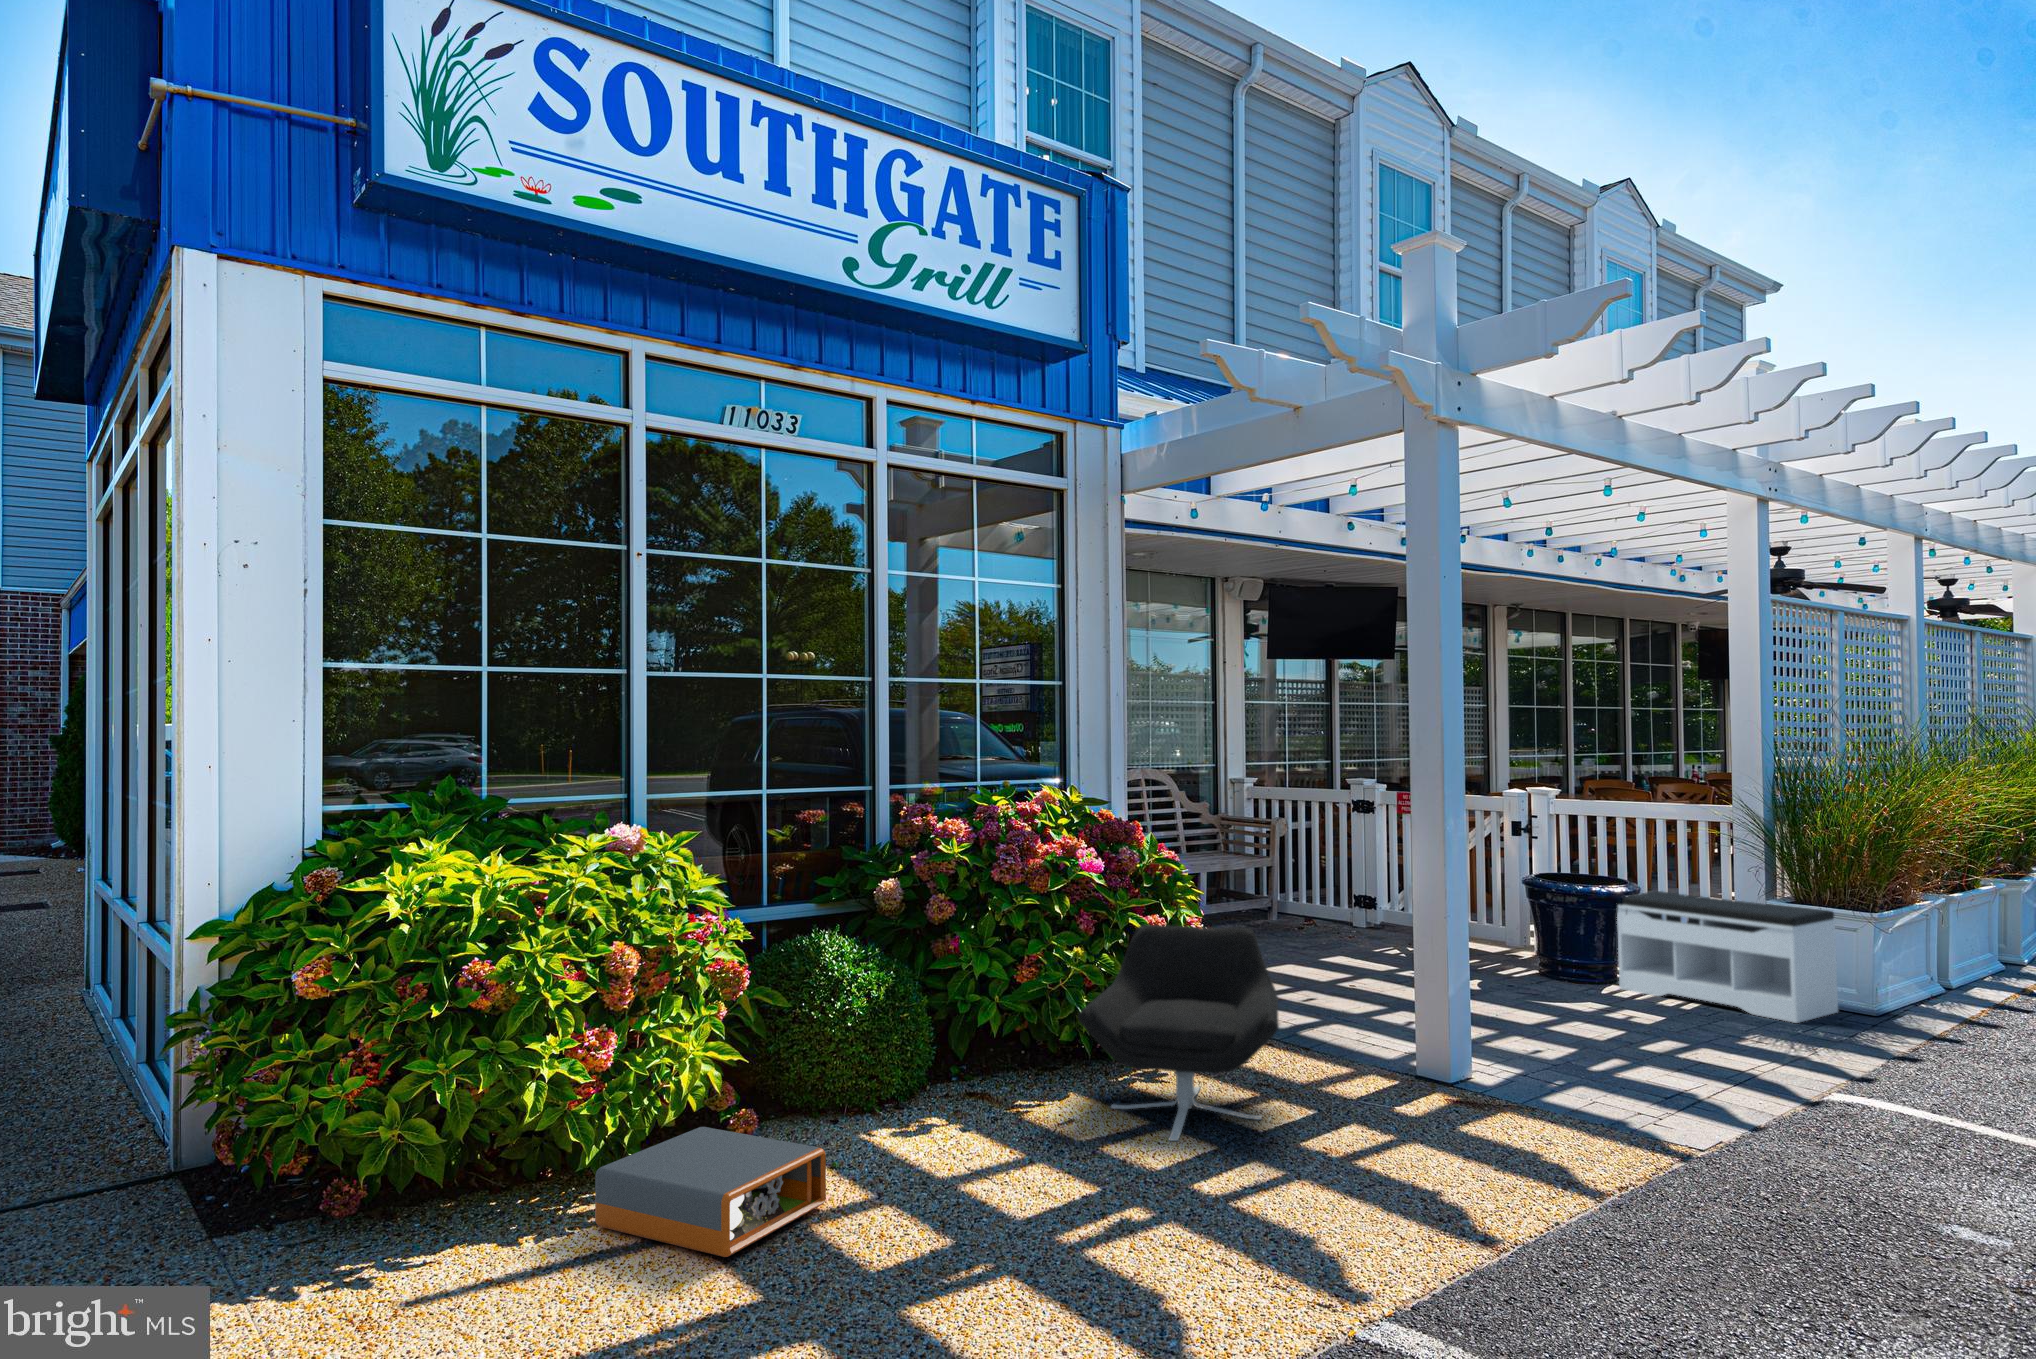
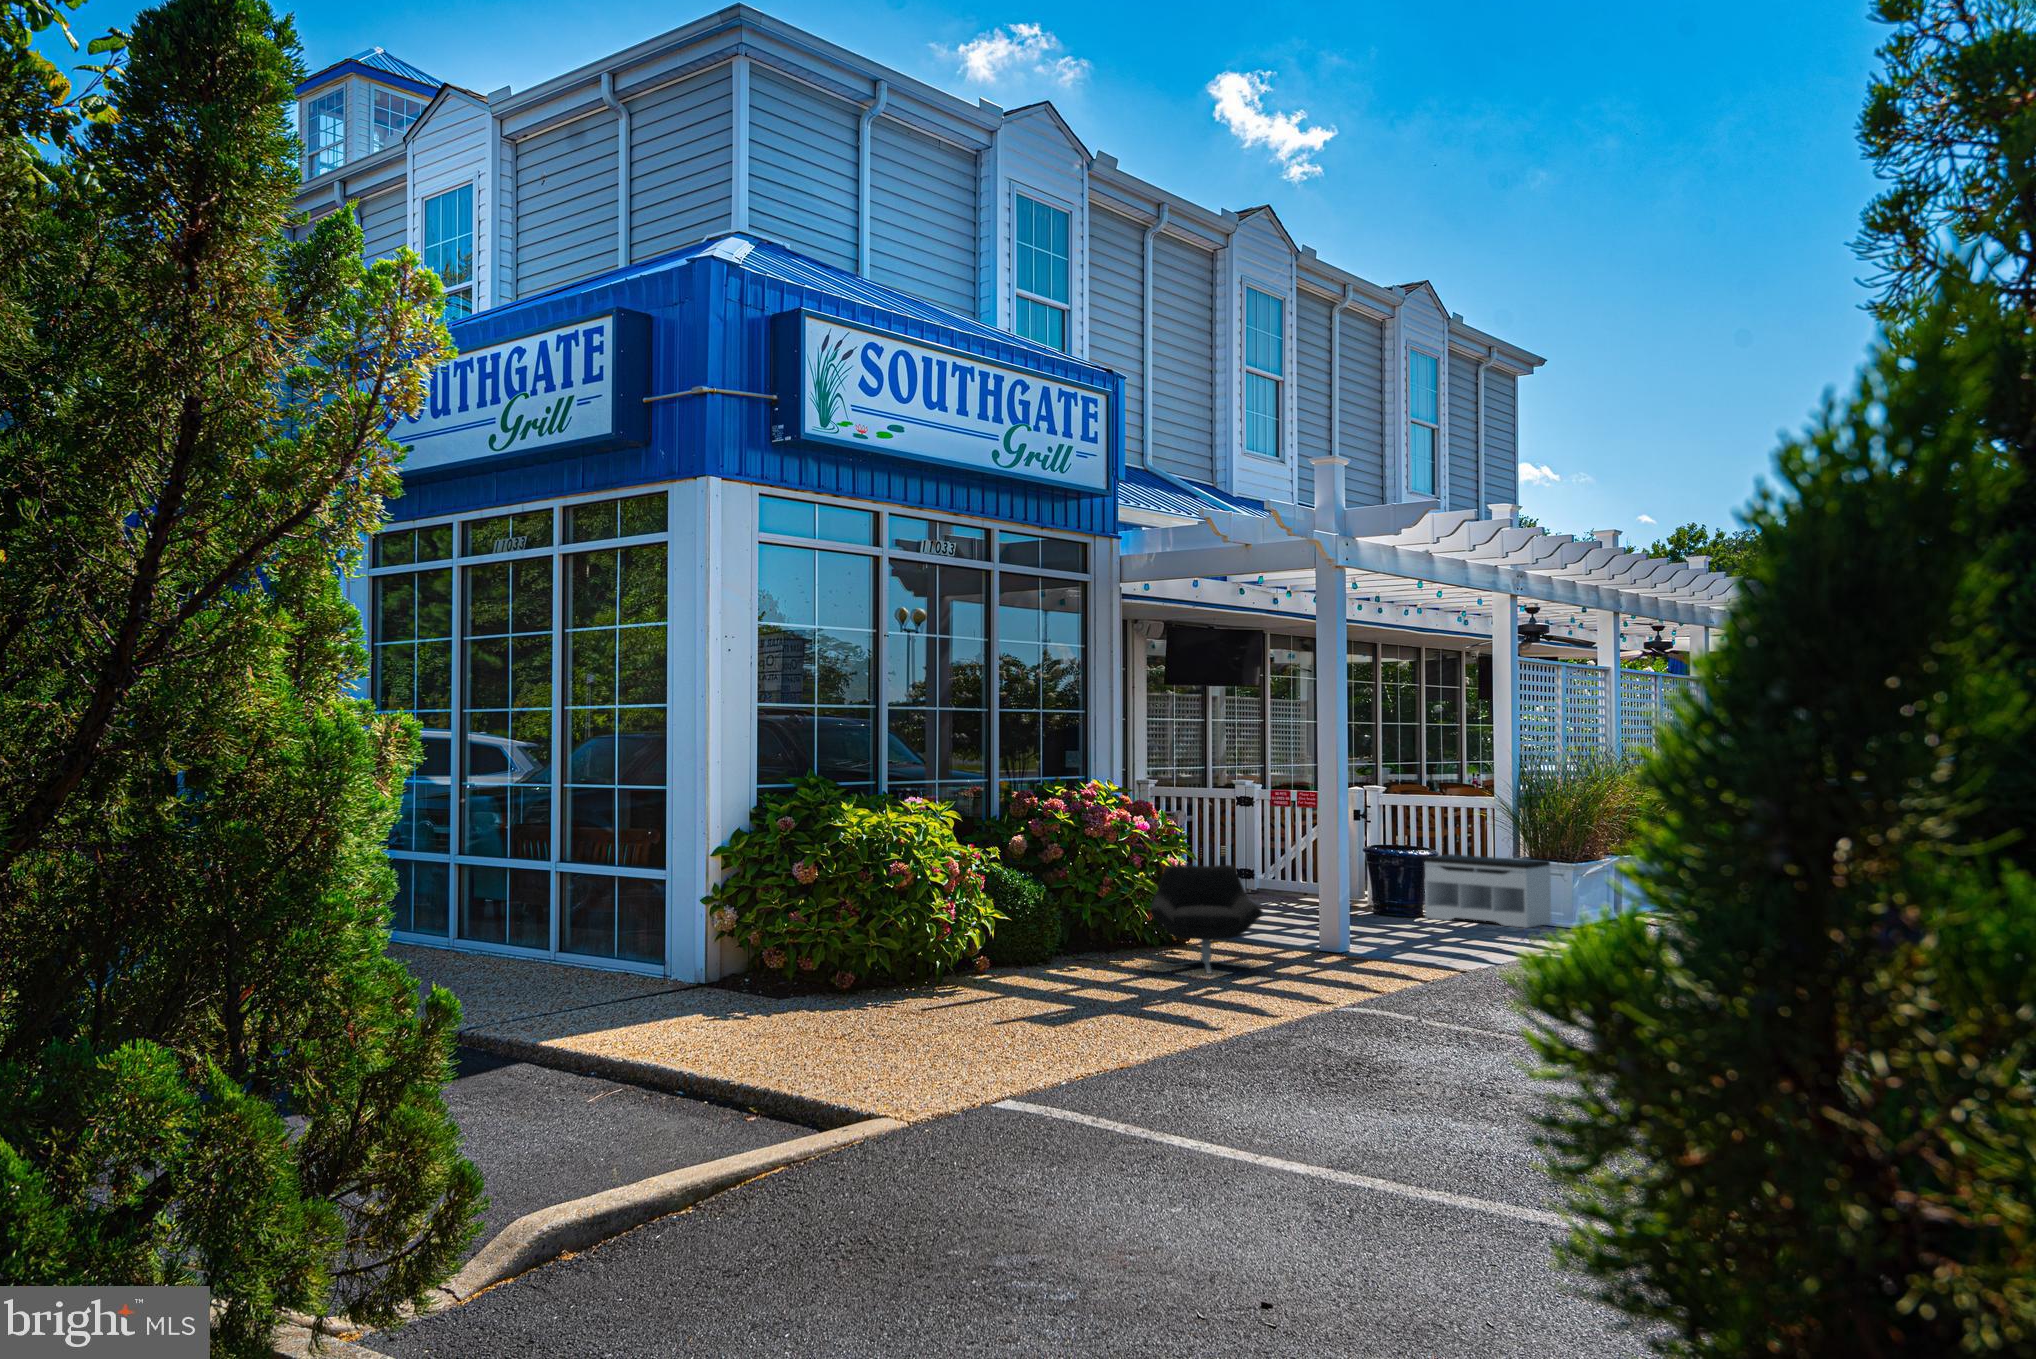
storage box: present [595,1127,826,1257] -> none [958,963,1062,1005]

